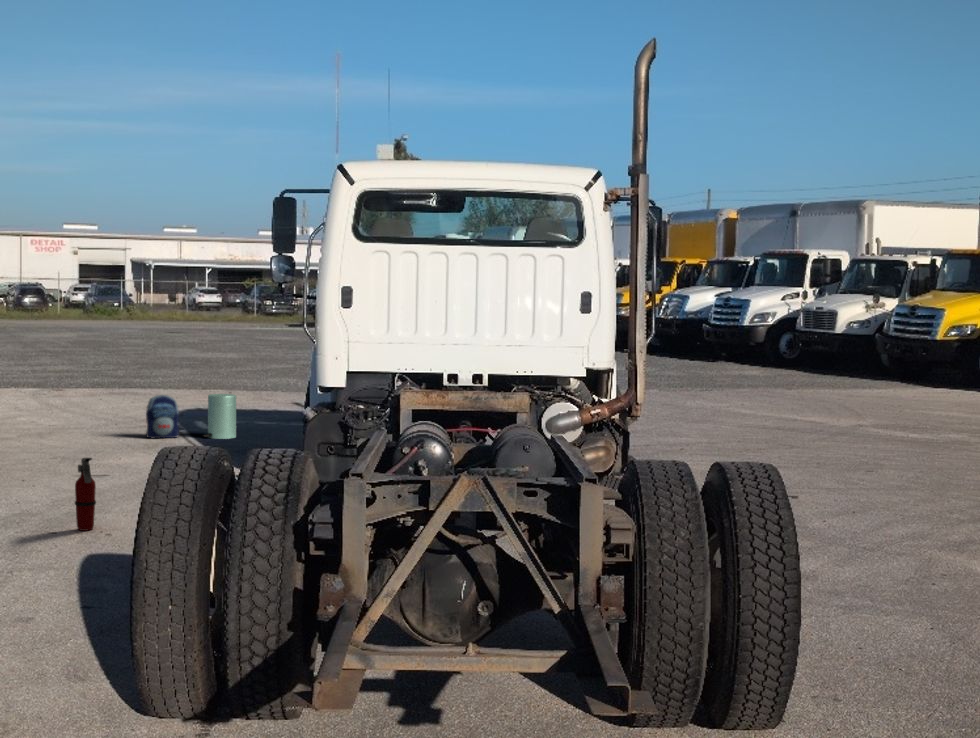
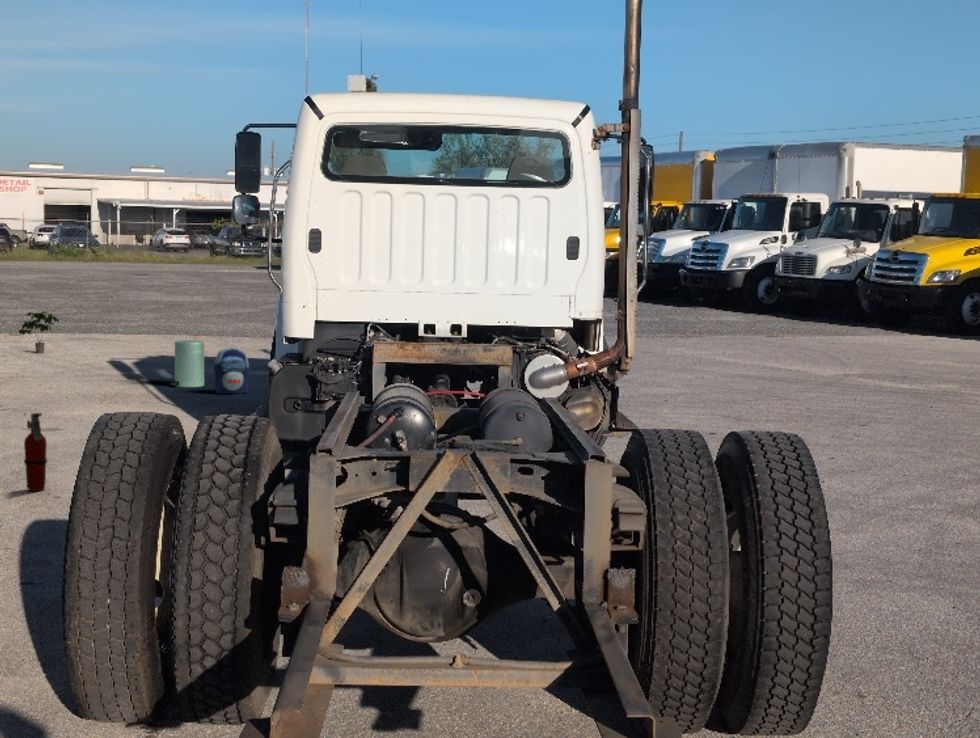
potted plant: none [56,367,95,408] -> present [19,312,59,353]
backpack: present [146,394,179,438] -> present [214,347,249,394]

